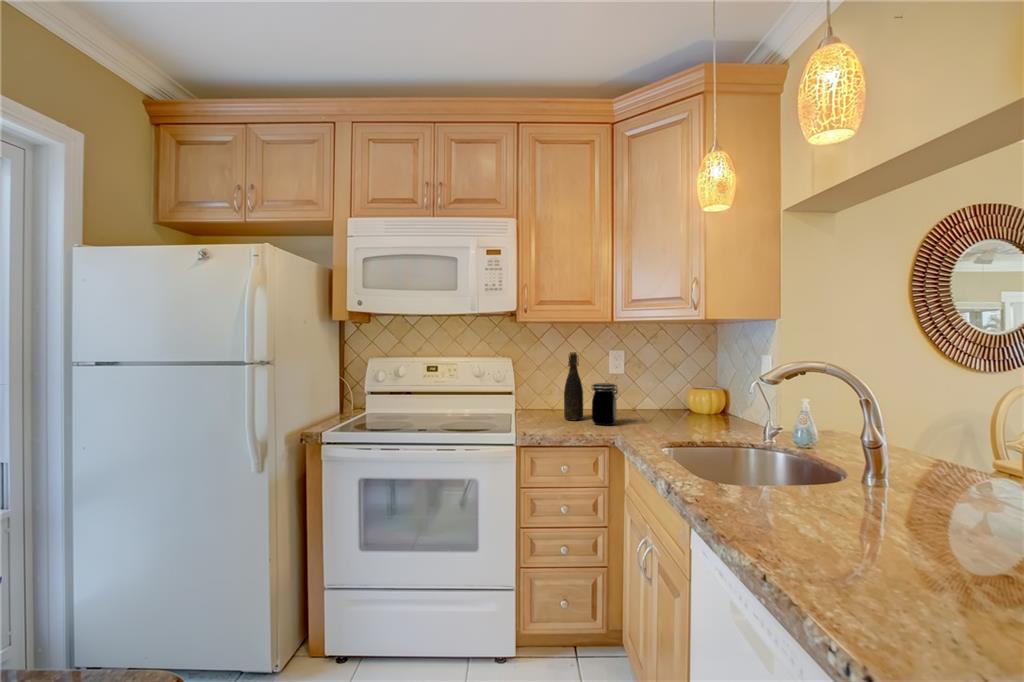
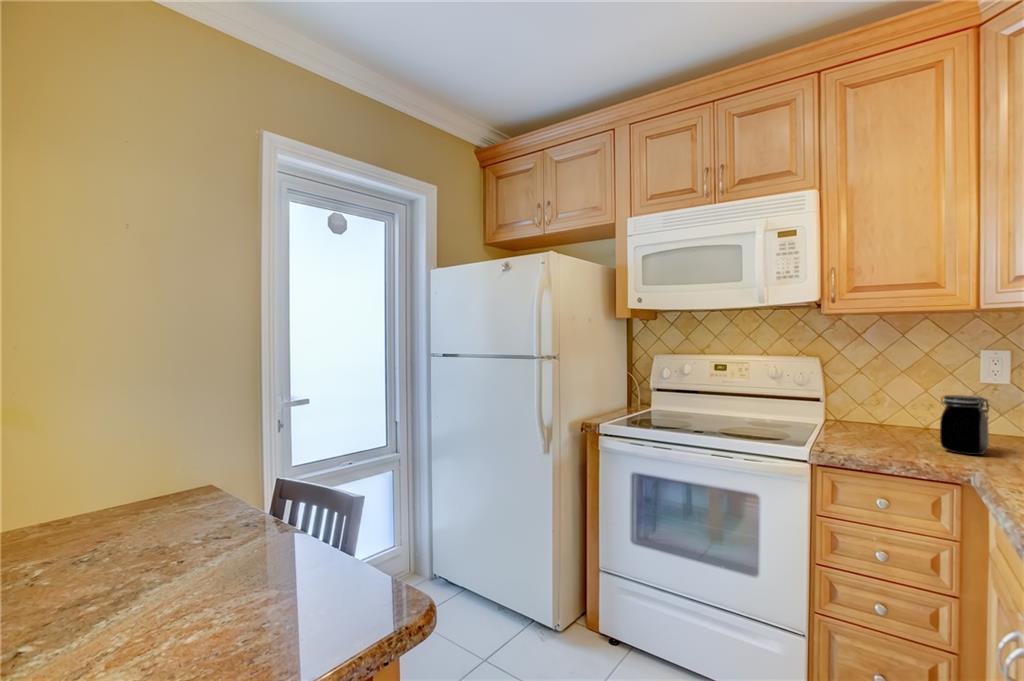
bottle: present [564,352,583,420] -> none [895,352,928,442]

